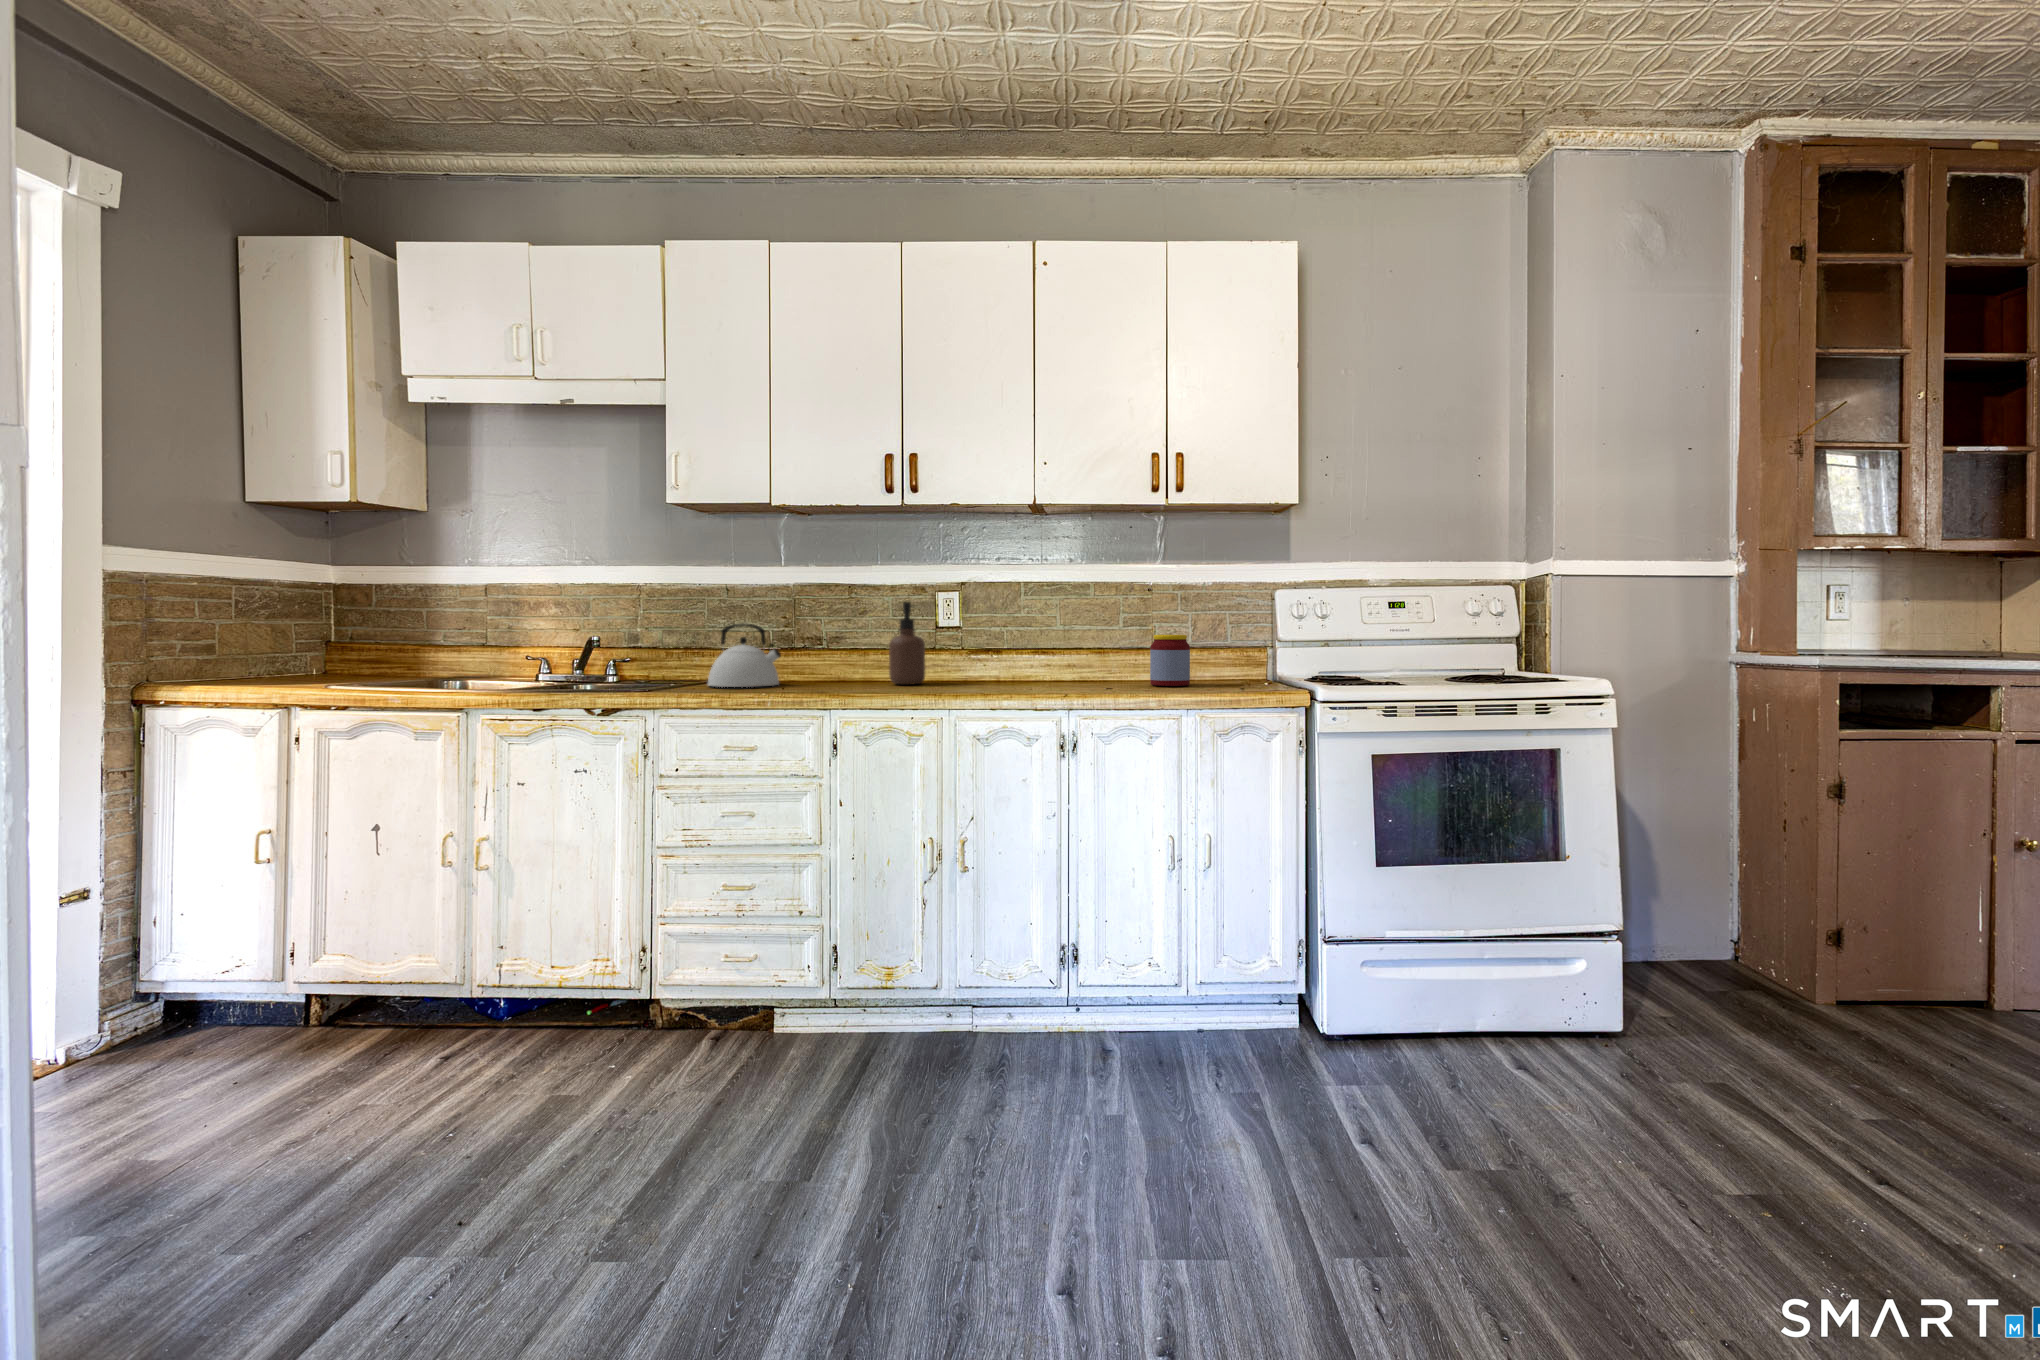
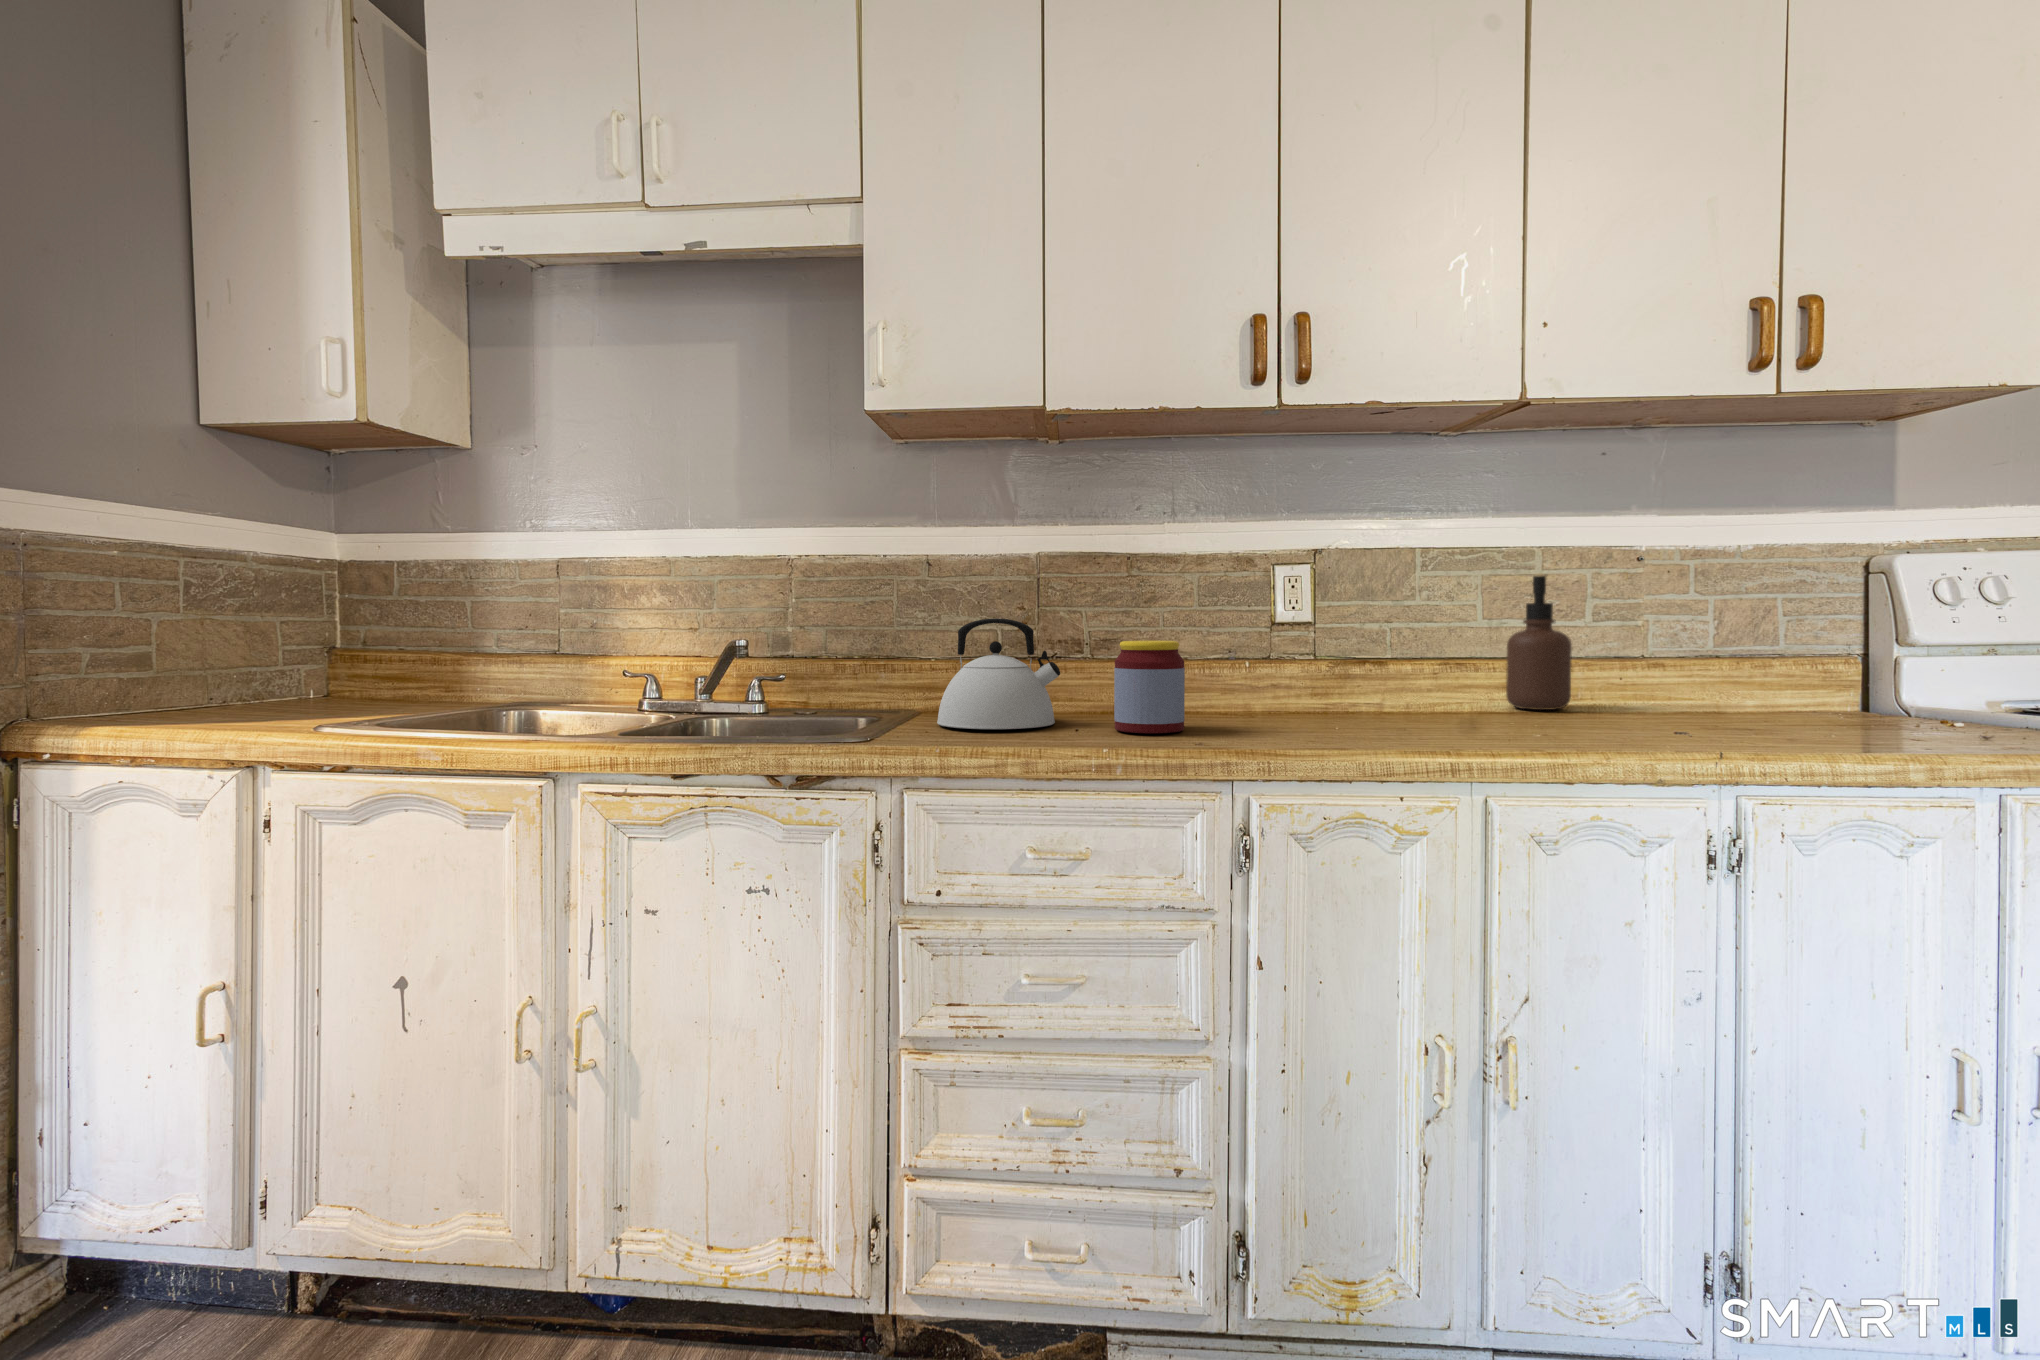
soap dispenser: present [889,602,925,684] -> present [1506,575,1572,710]
jar: present [1150,635,1190,686] -> present [1114,641,1185,733]

